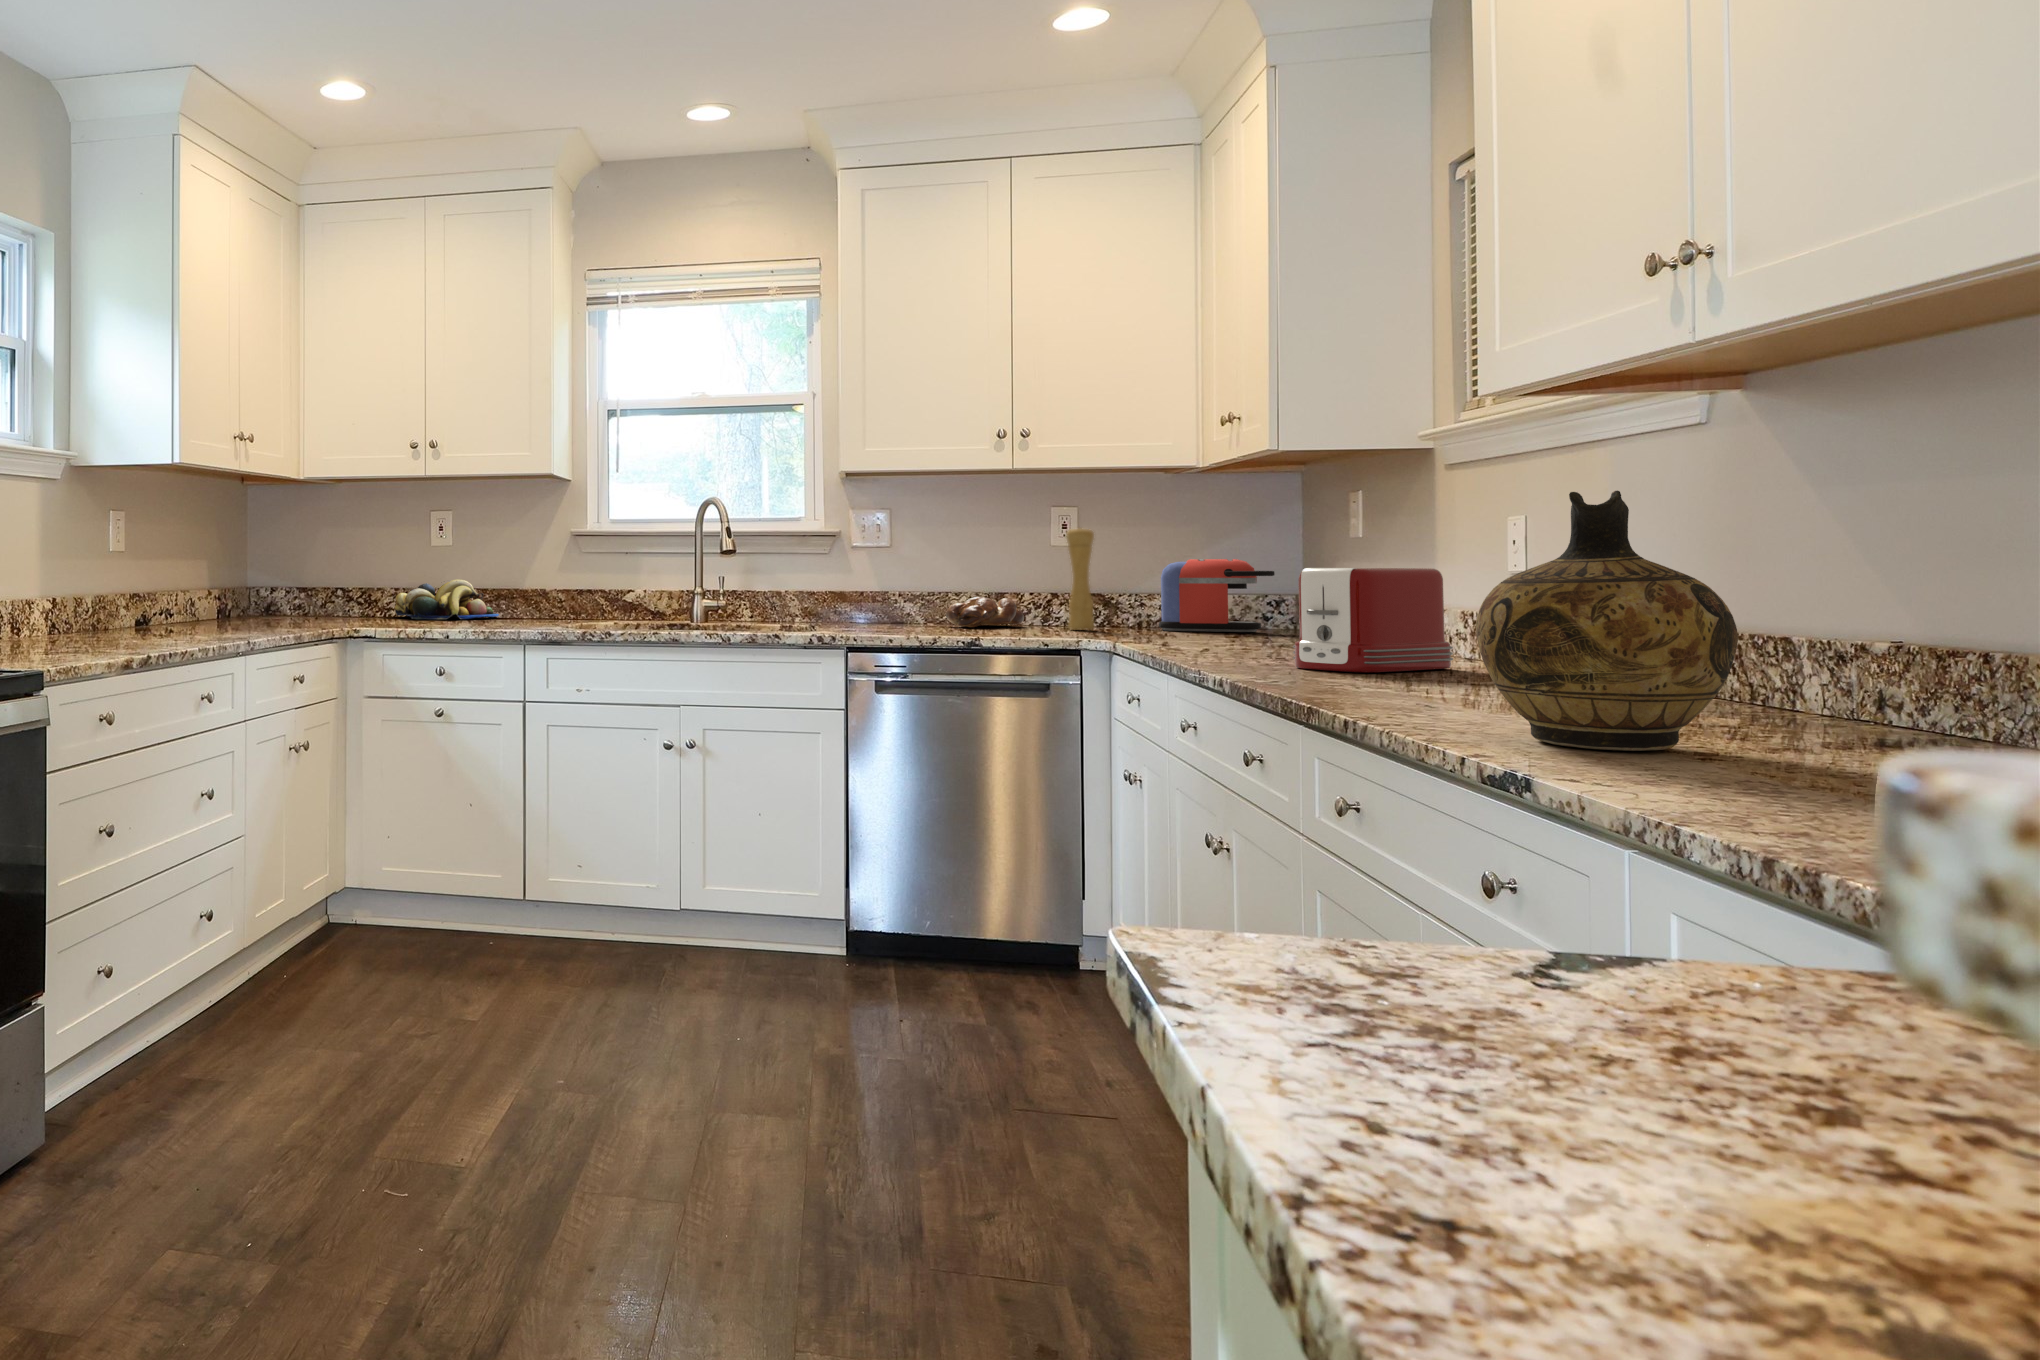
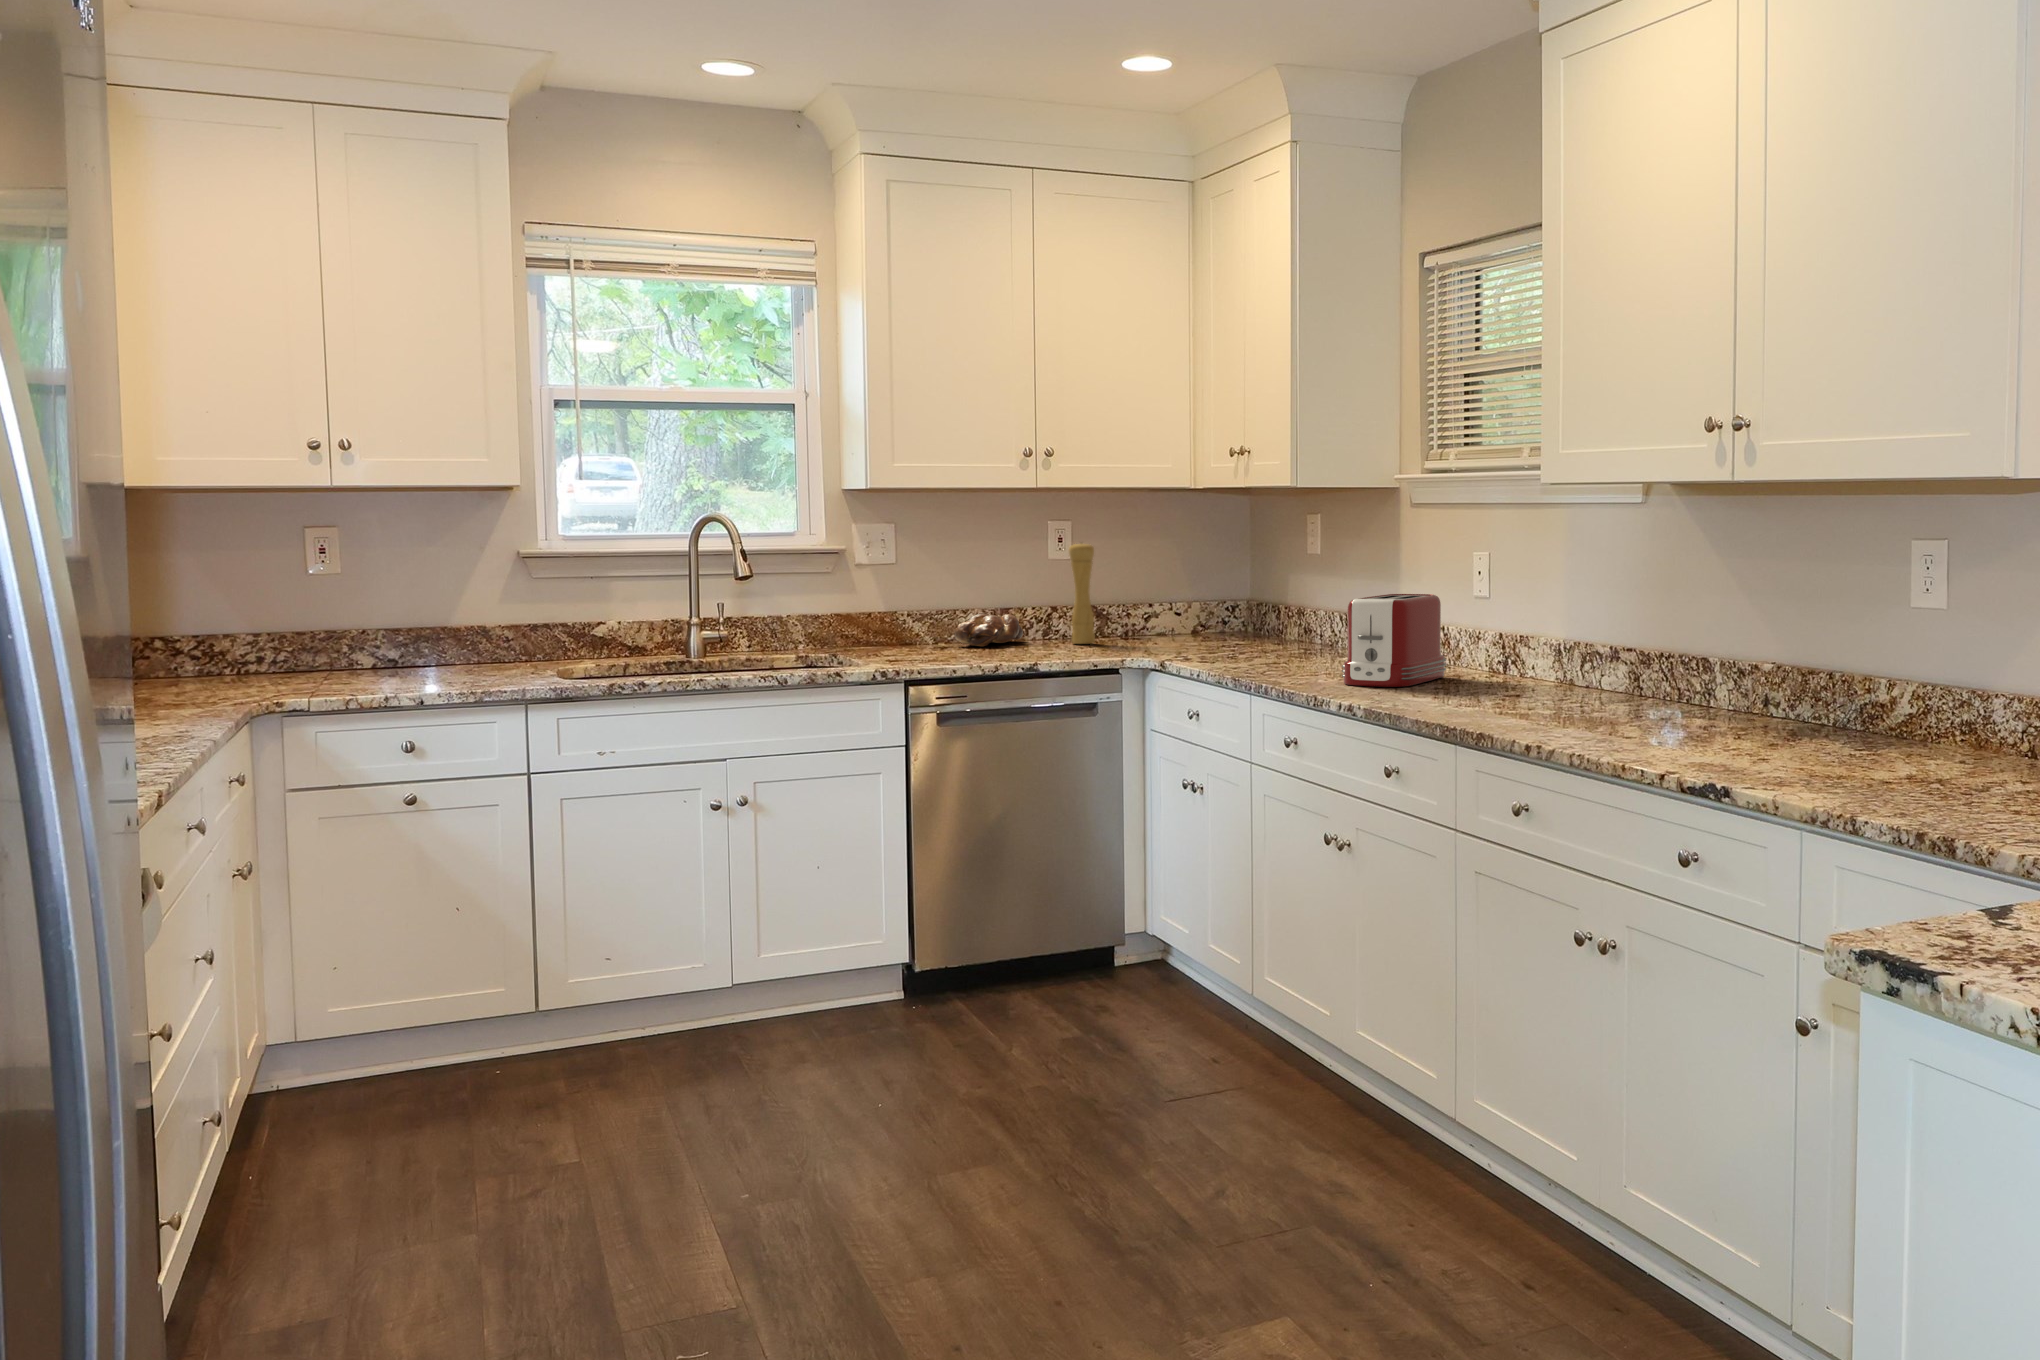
ceramic jug: present [1476,491,1738,751] -> none [1590,574,1742,756]
coffee maker: present [1159,559,1275,632] -> none [1145,570,1239,640]
fruit bowl: present [395,580,499,619] -> none [285,618,432,673]

